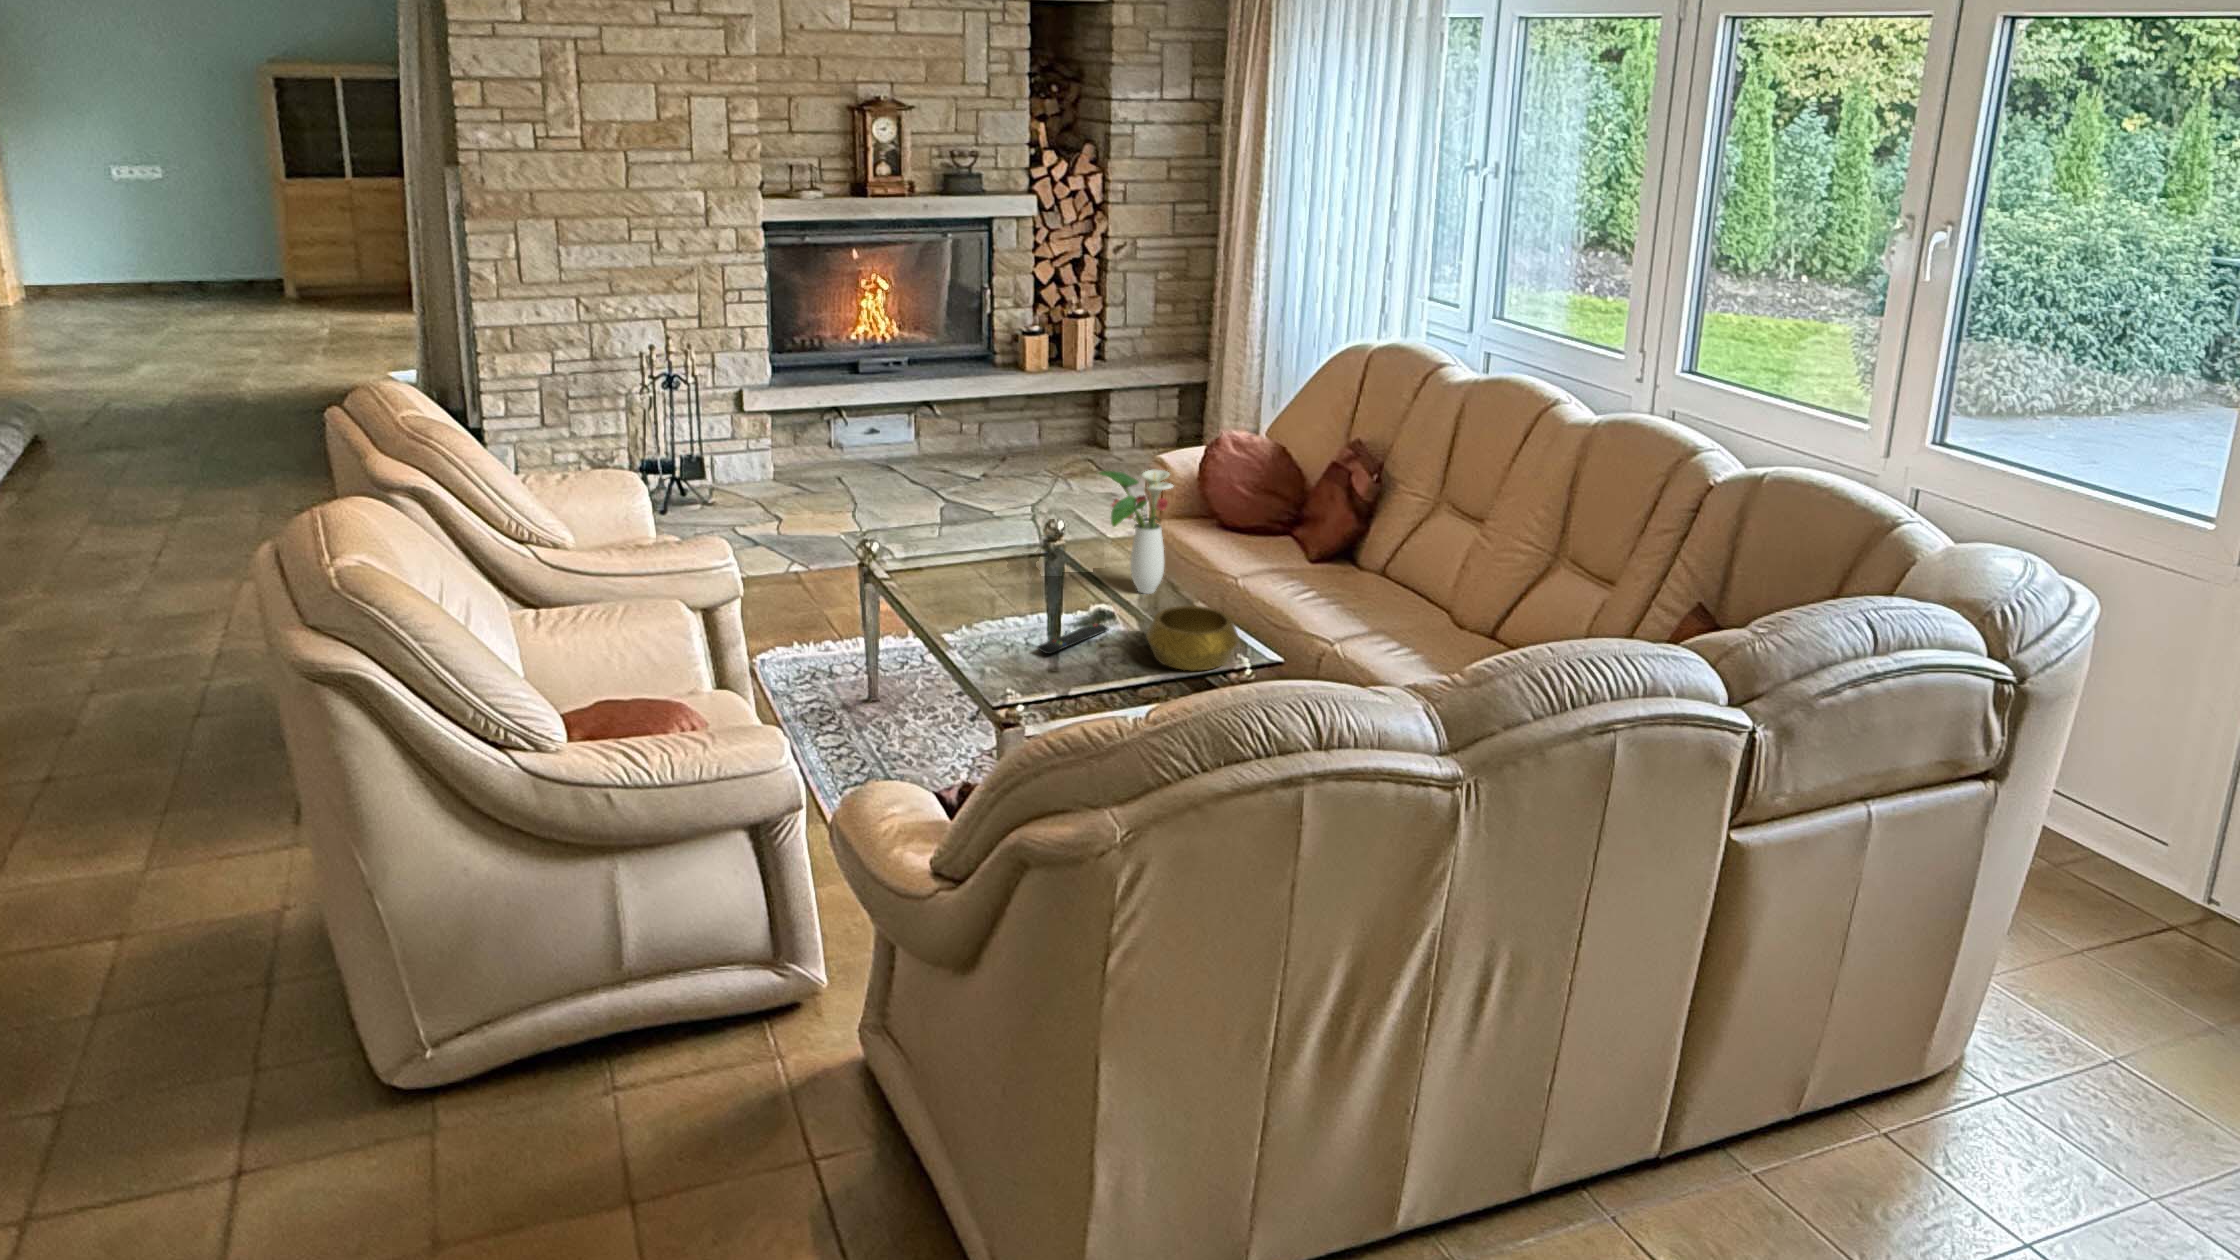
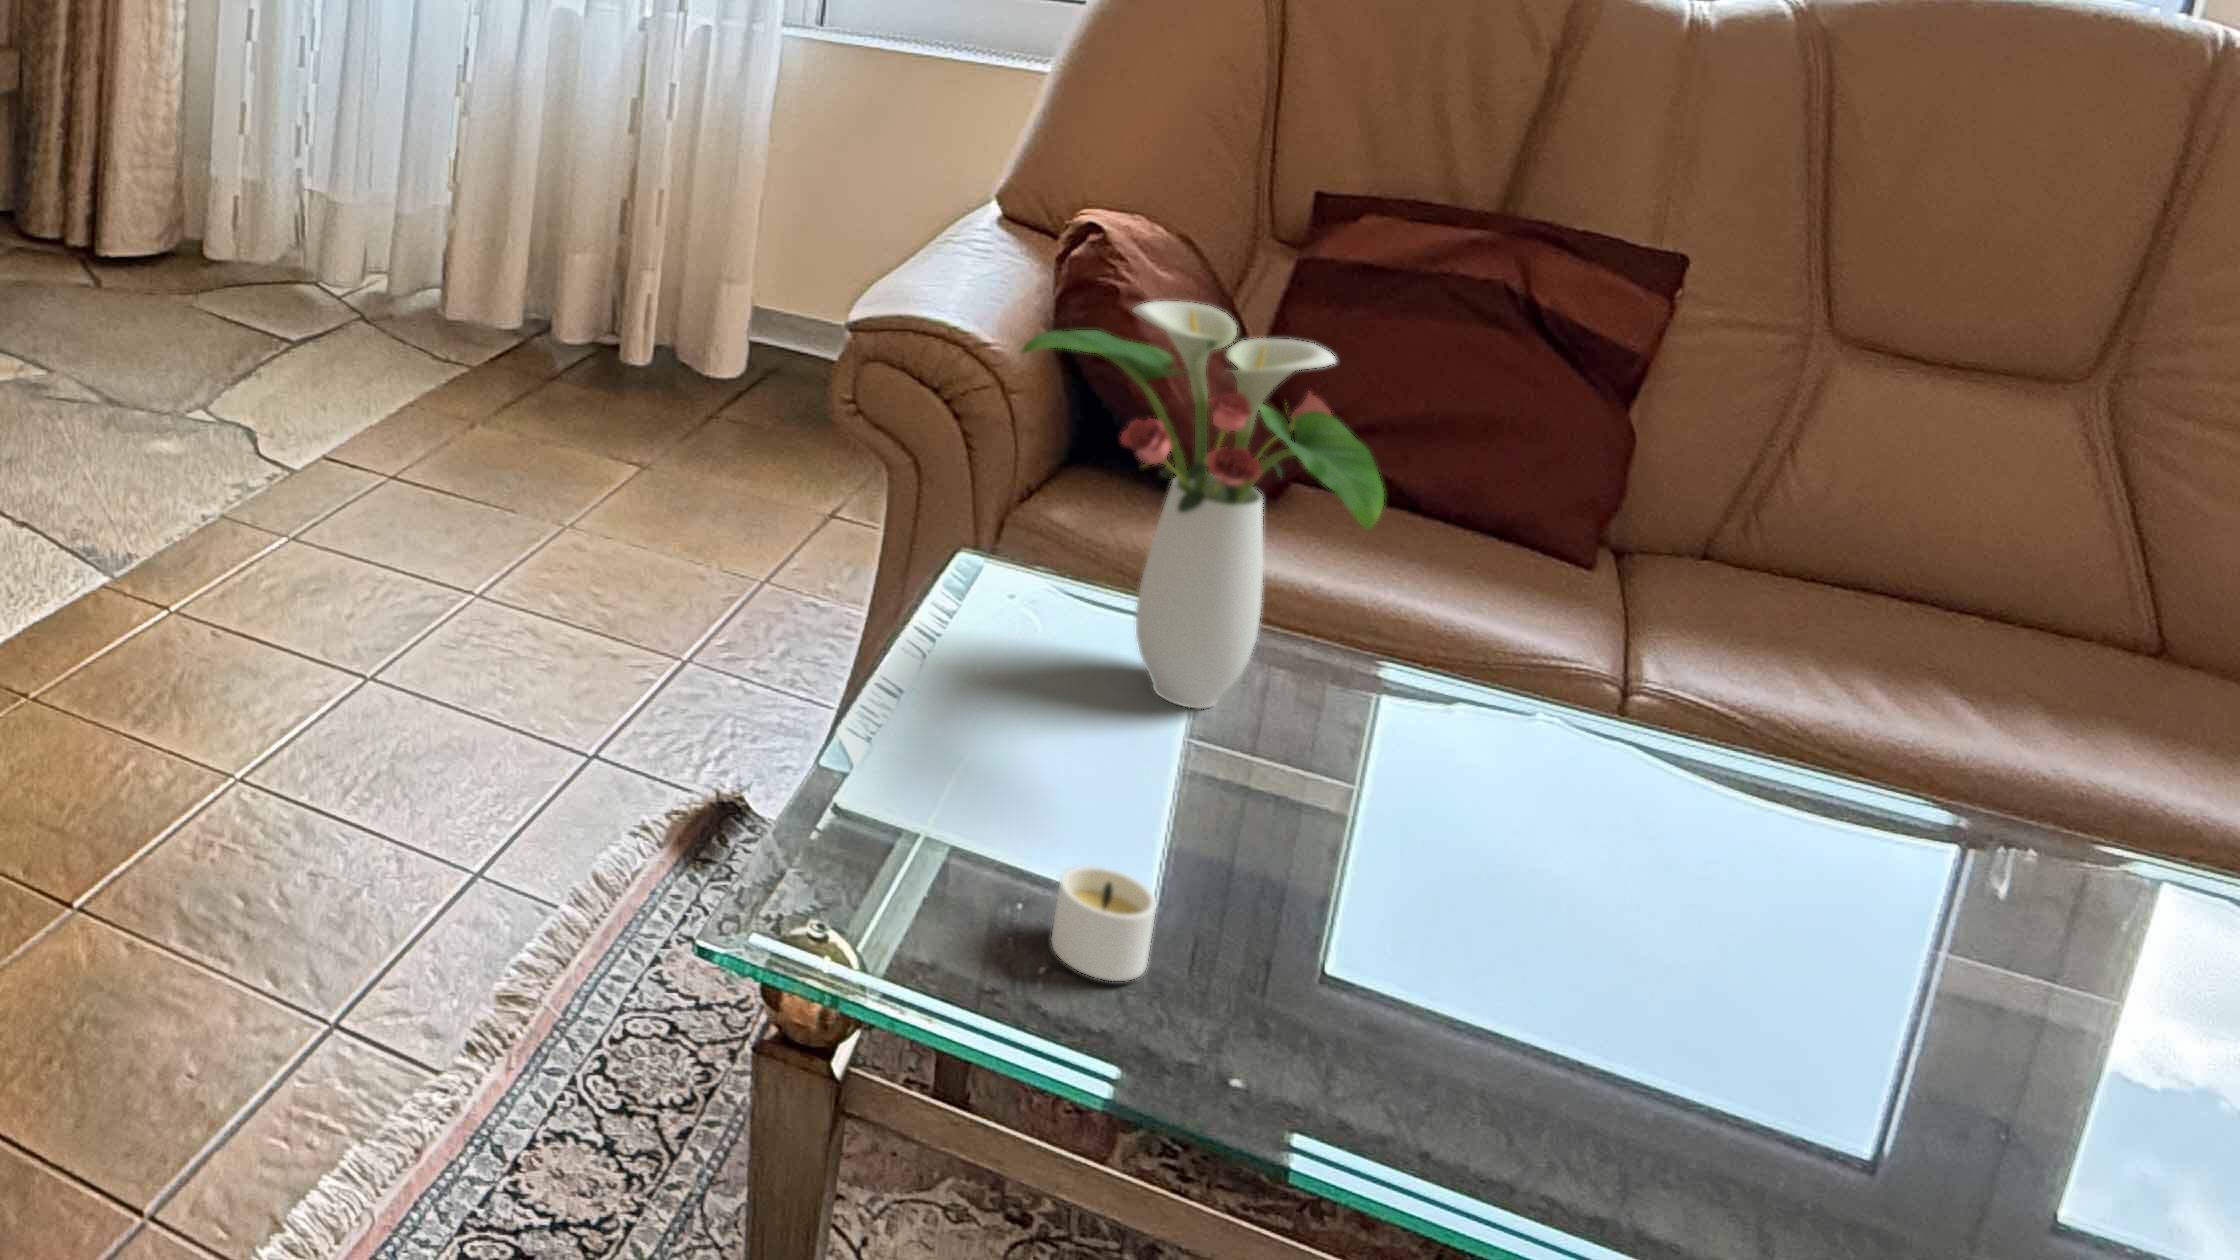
candle: none [1001,597,1031,624] -> present [1052,866,1156,981]
decorative bowl: present [1146,606,1239,670] -> none [1636,737,2046,1011]
remote control: present [1038,623,1108,654] -> none [1347,882,1570,1105]

